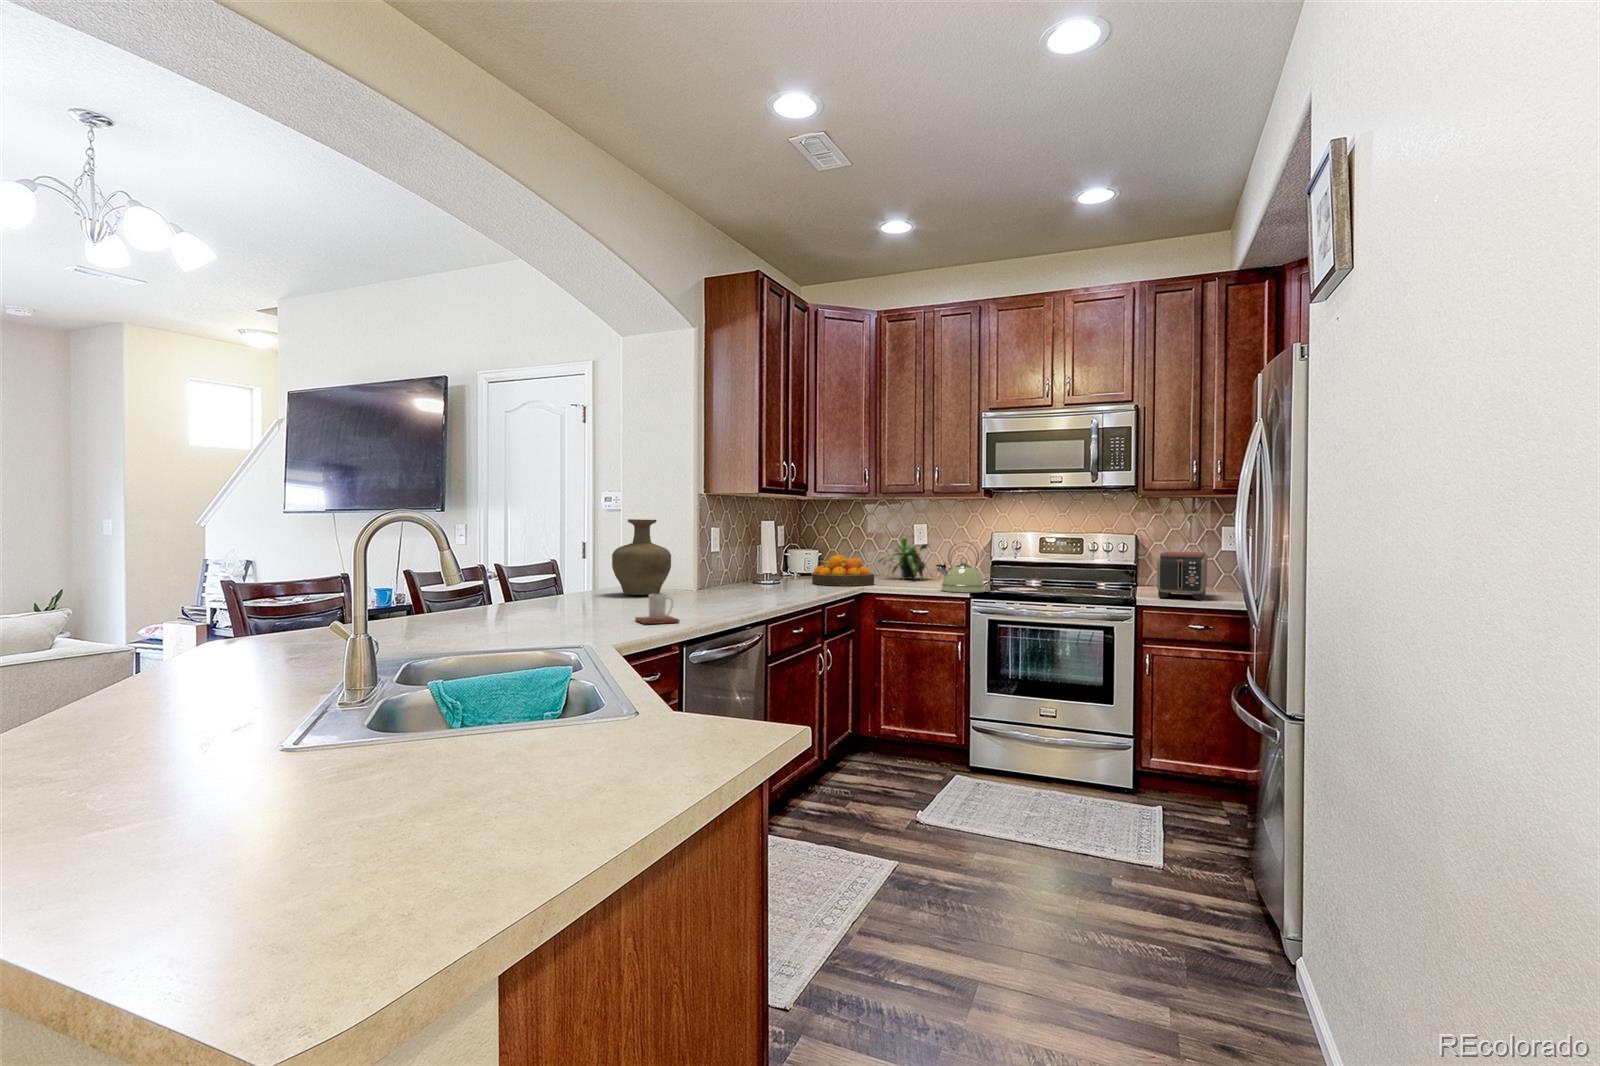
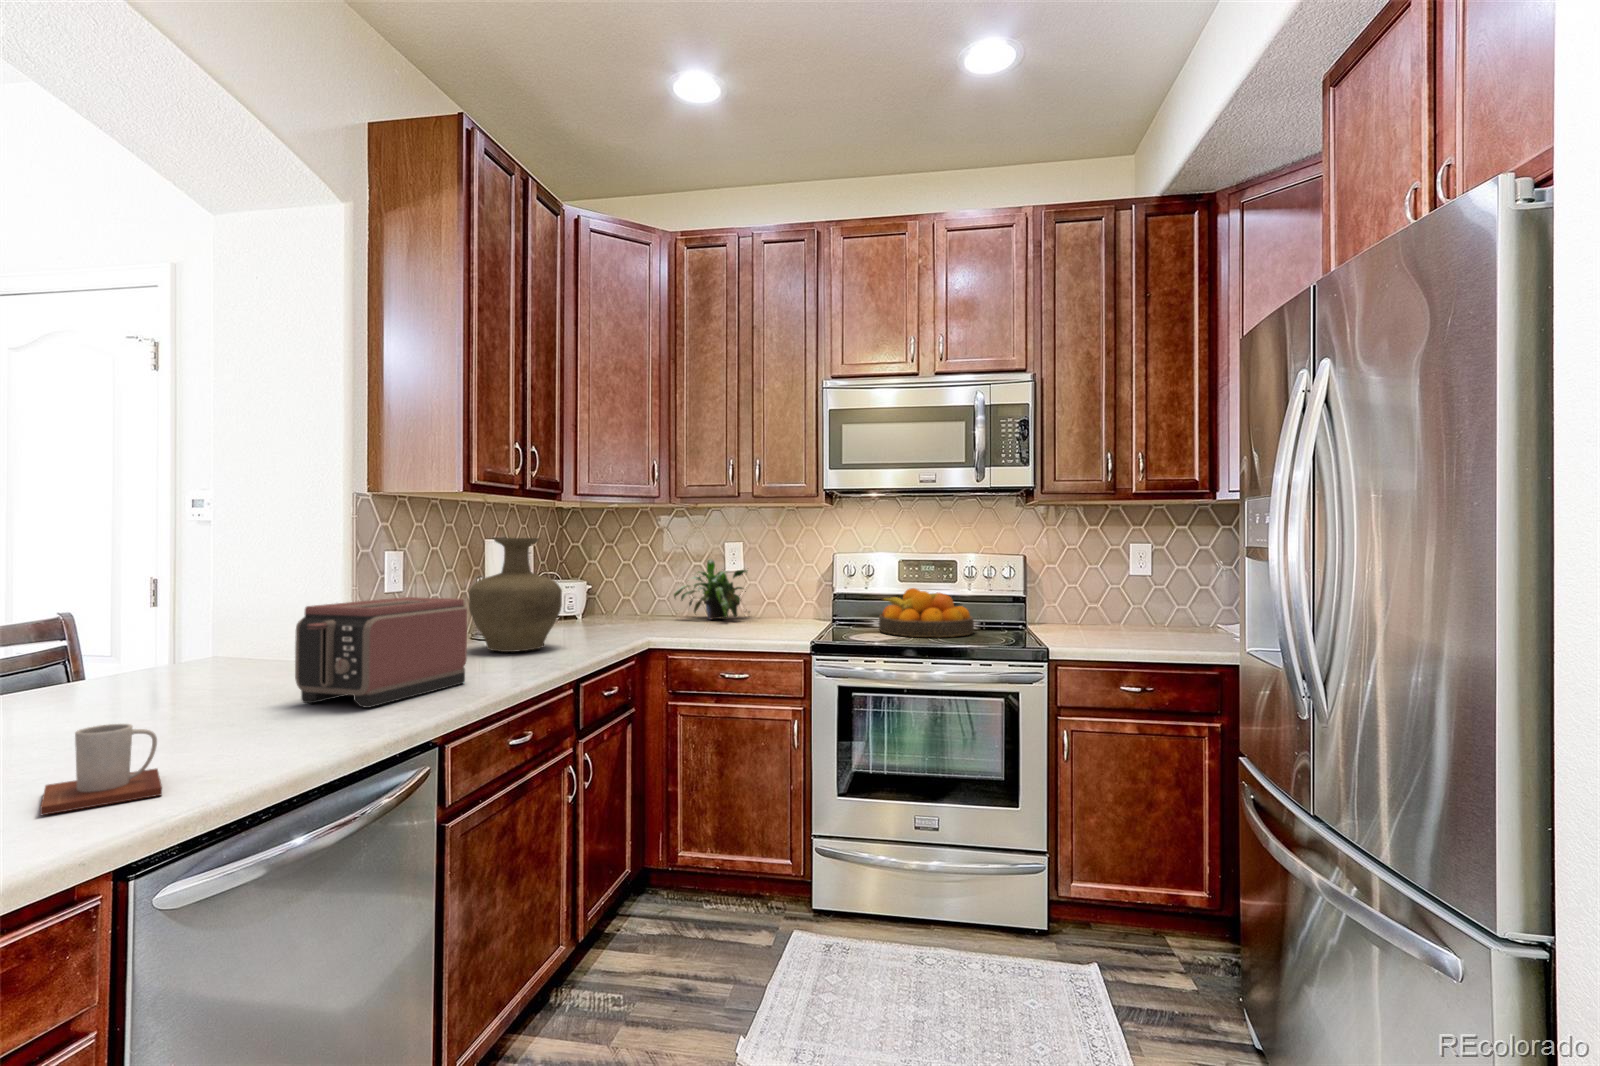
vase: present [612,519,671,595] -> present [469,538,562,652]
kettle: present [936,541,985,593] -> none [758,568,832,646]
toaster: present [1157,552,1207,600] -> present [295,597,467,708]
fruit bowl: present [812,555,874,586] -> present [879,588,974,637]

